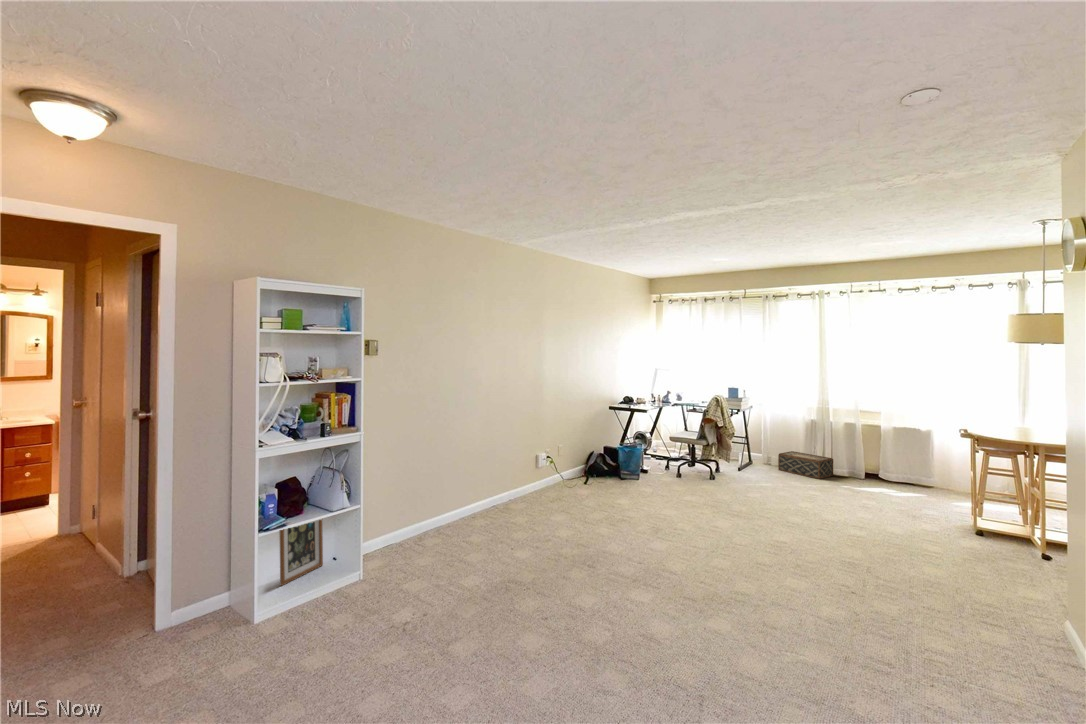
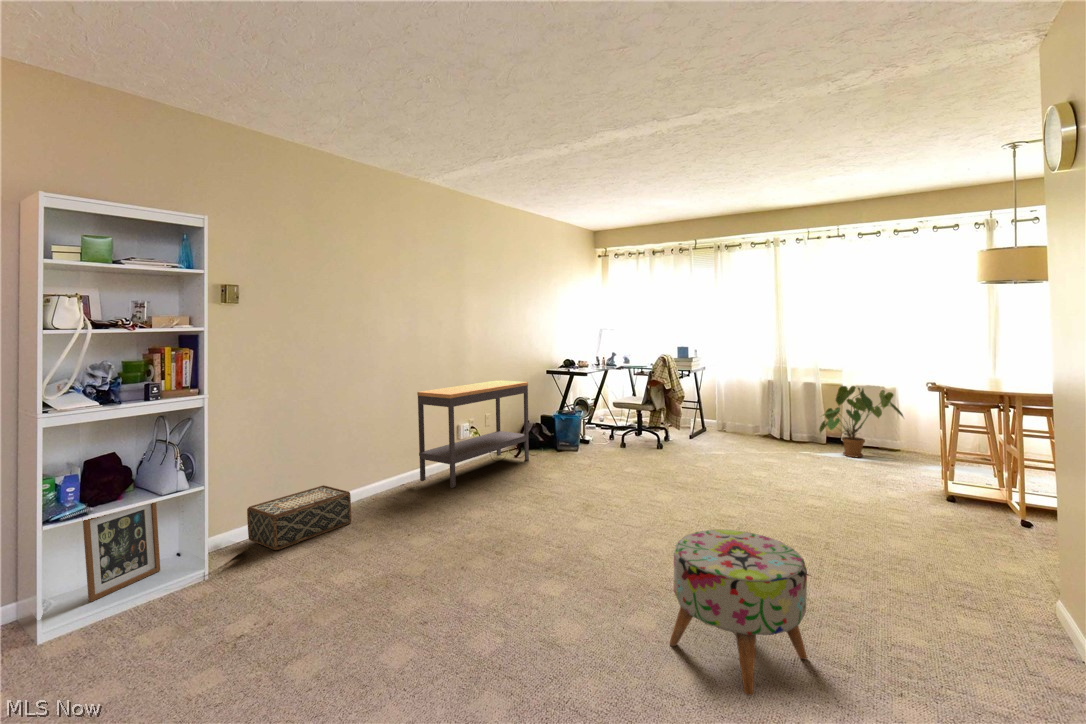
console table: none [503,416,594,509] -> present [417,380,529,488]
house plant: none [860,427,943,494] -> present [819,386,903,457]
woven basket: present [778,451,833,479] -> present [247,485,351,550]
ottoman: none [722,553,836,684] -> present [669,530,807,695]

